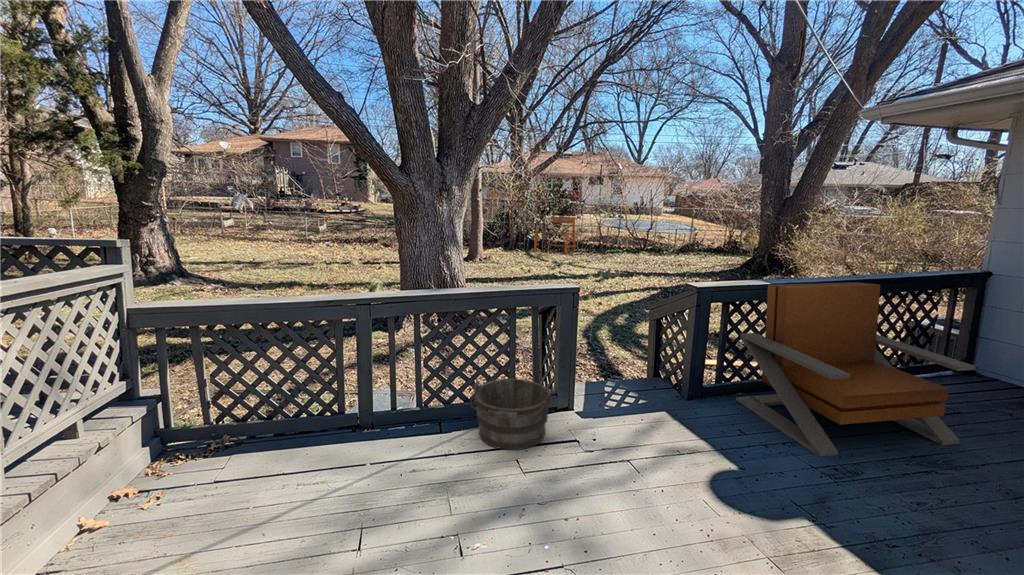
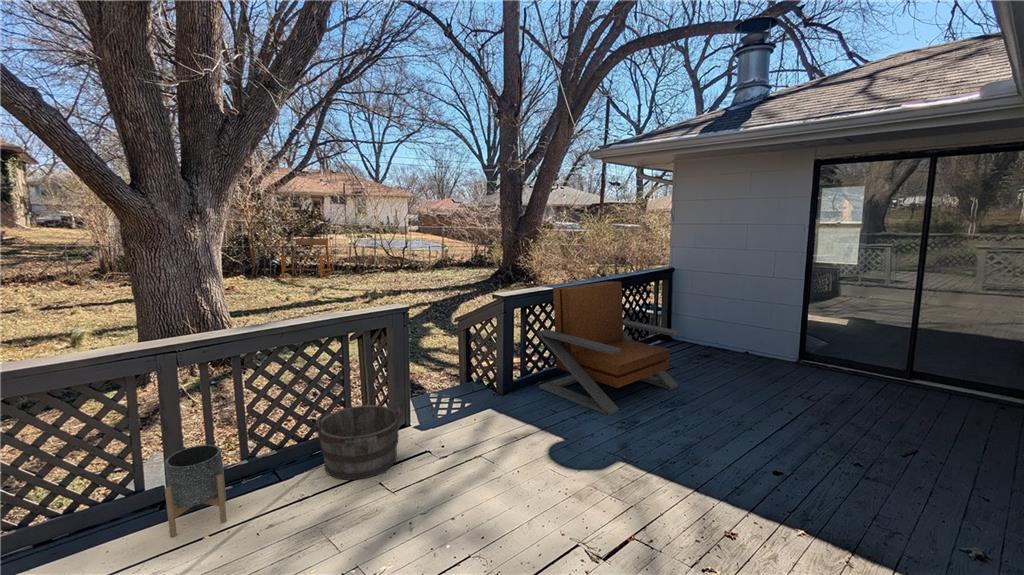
planter: none [347,385,398,454] -> present [165,445,227,537]

